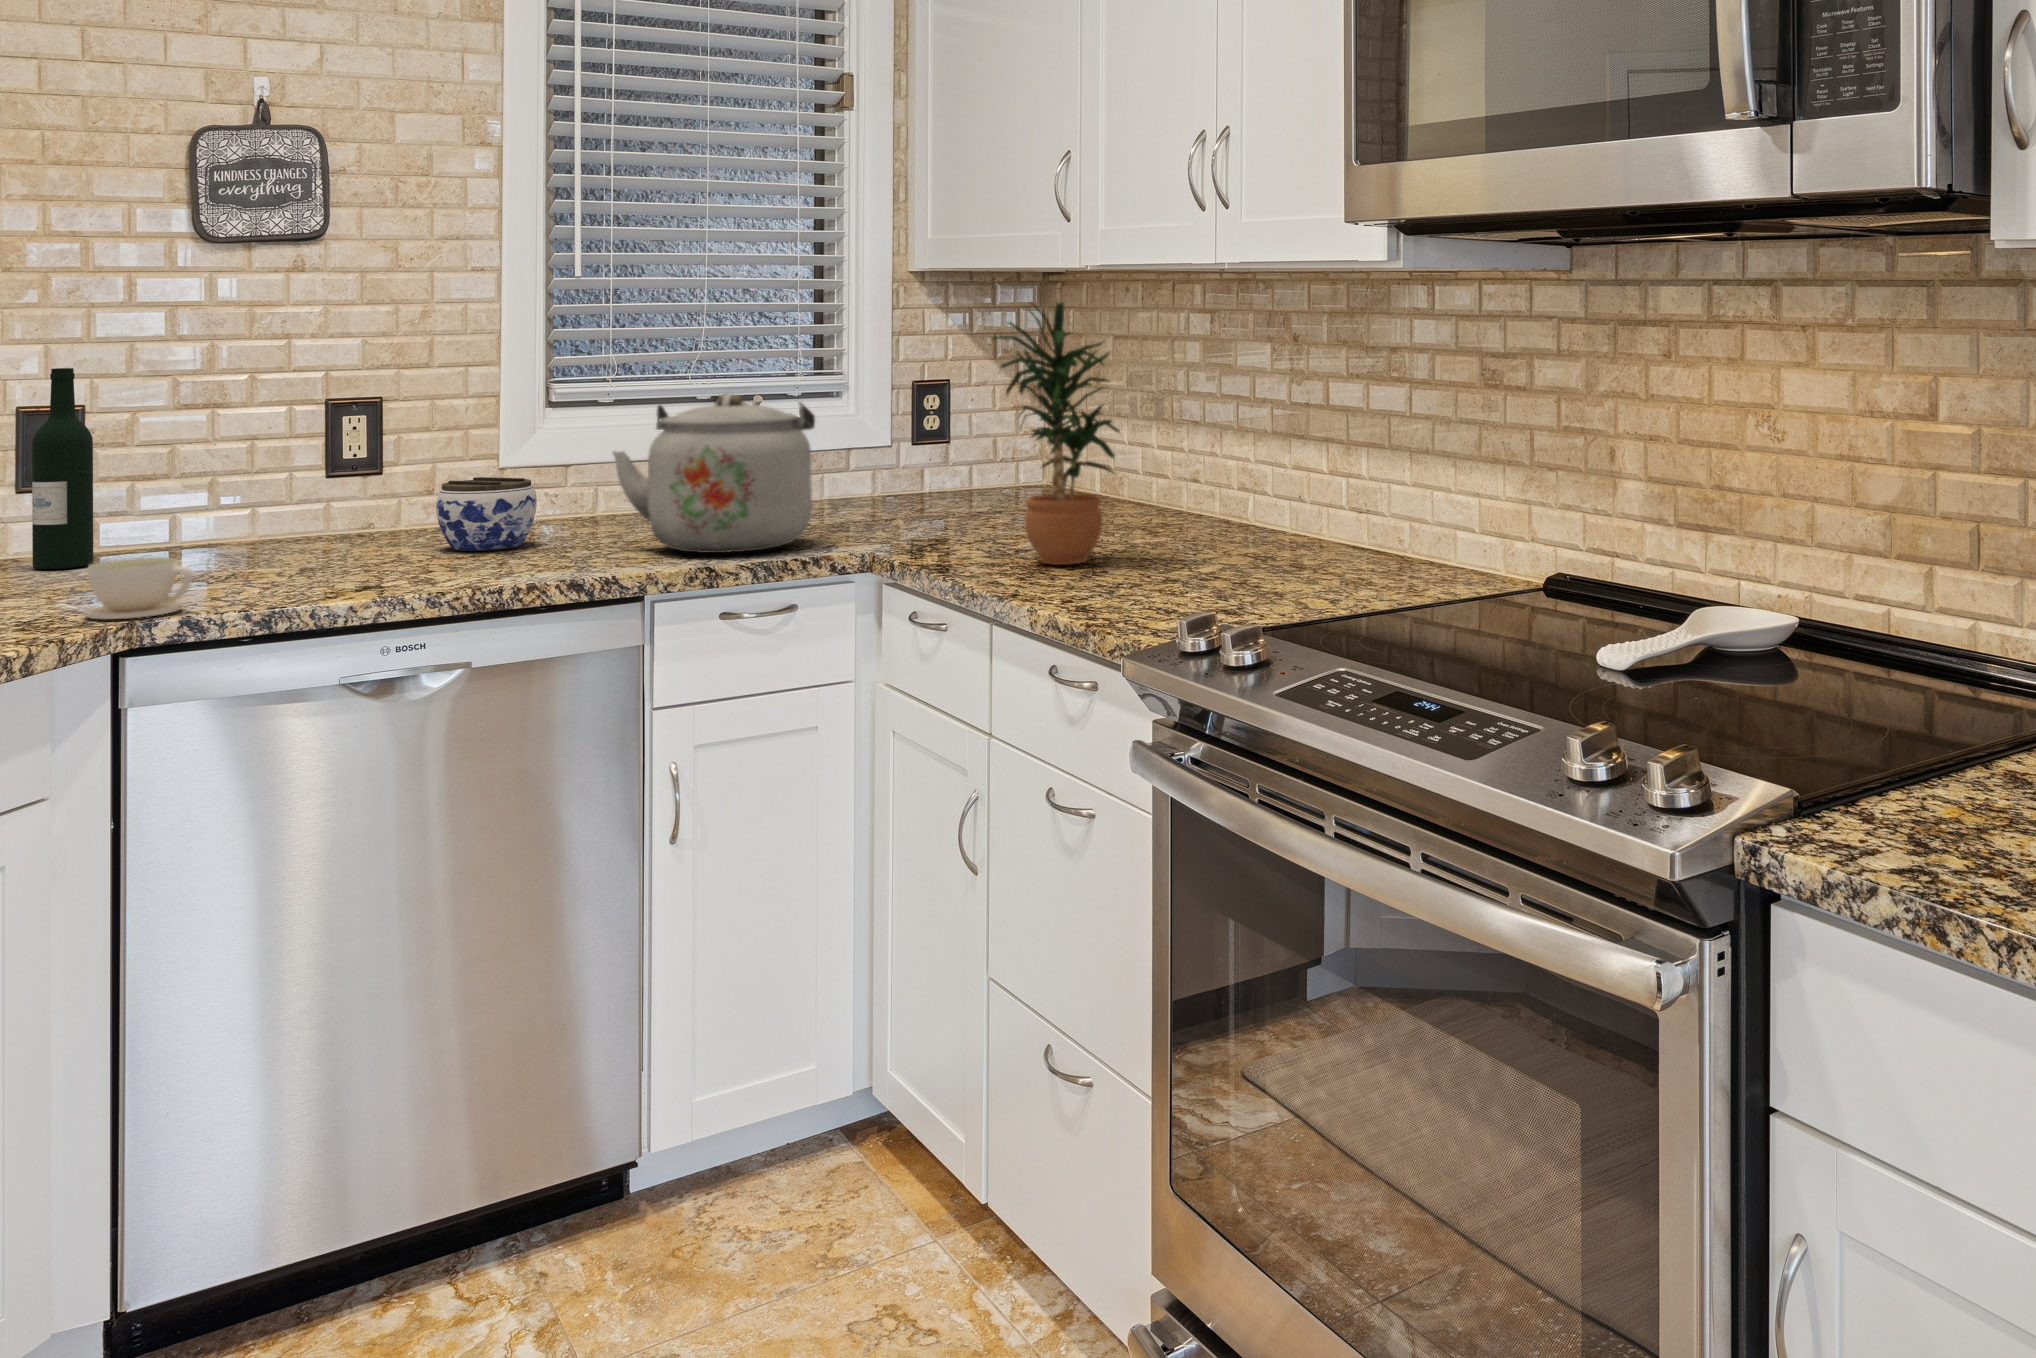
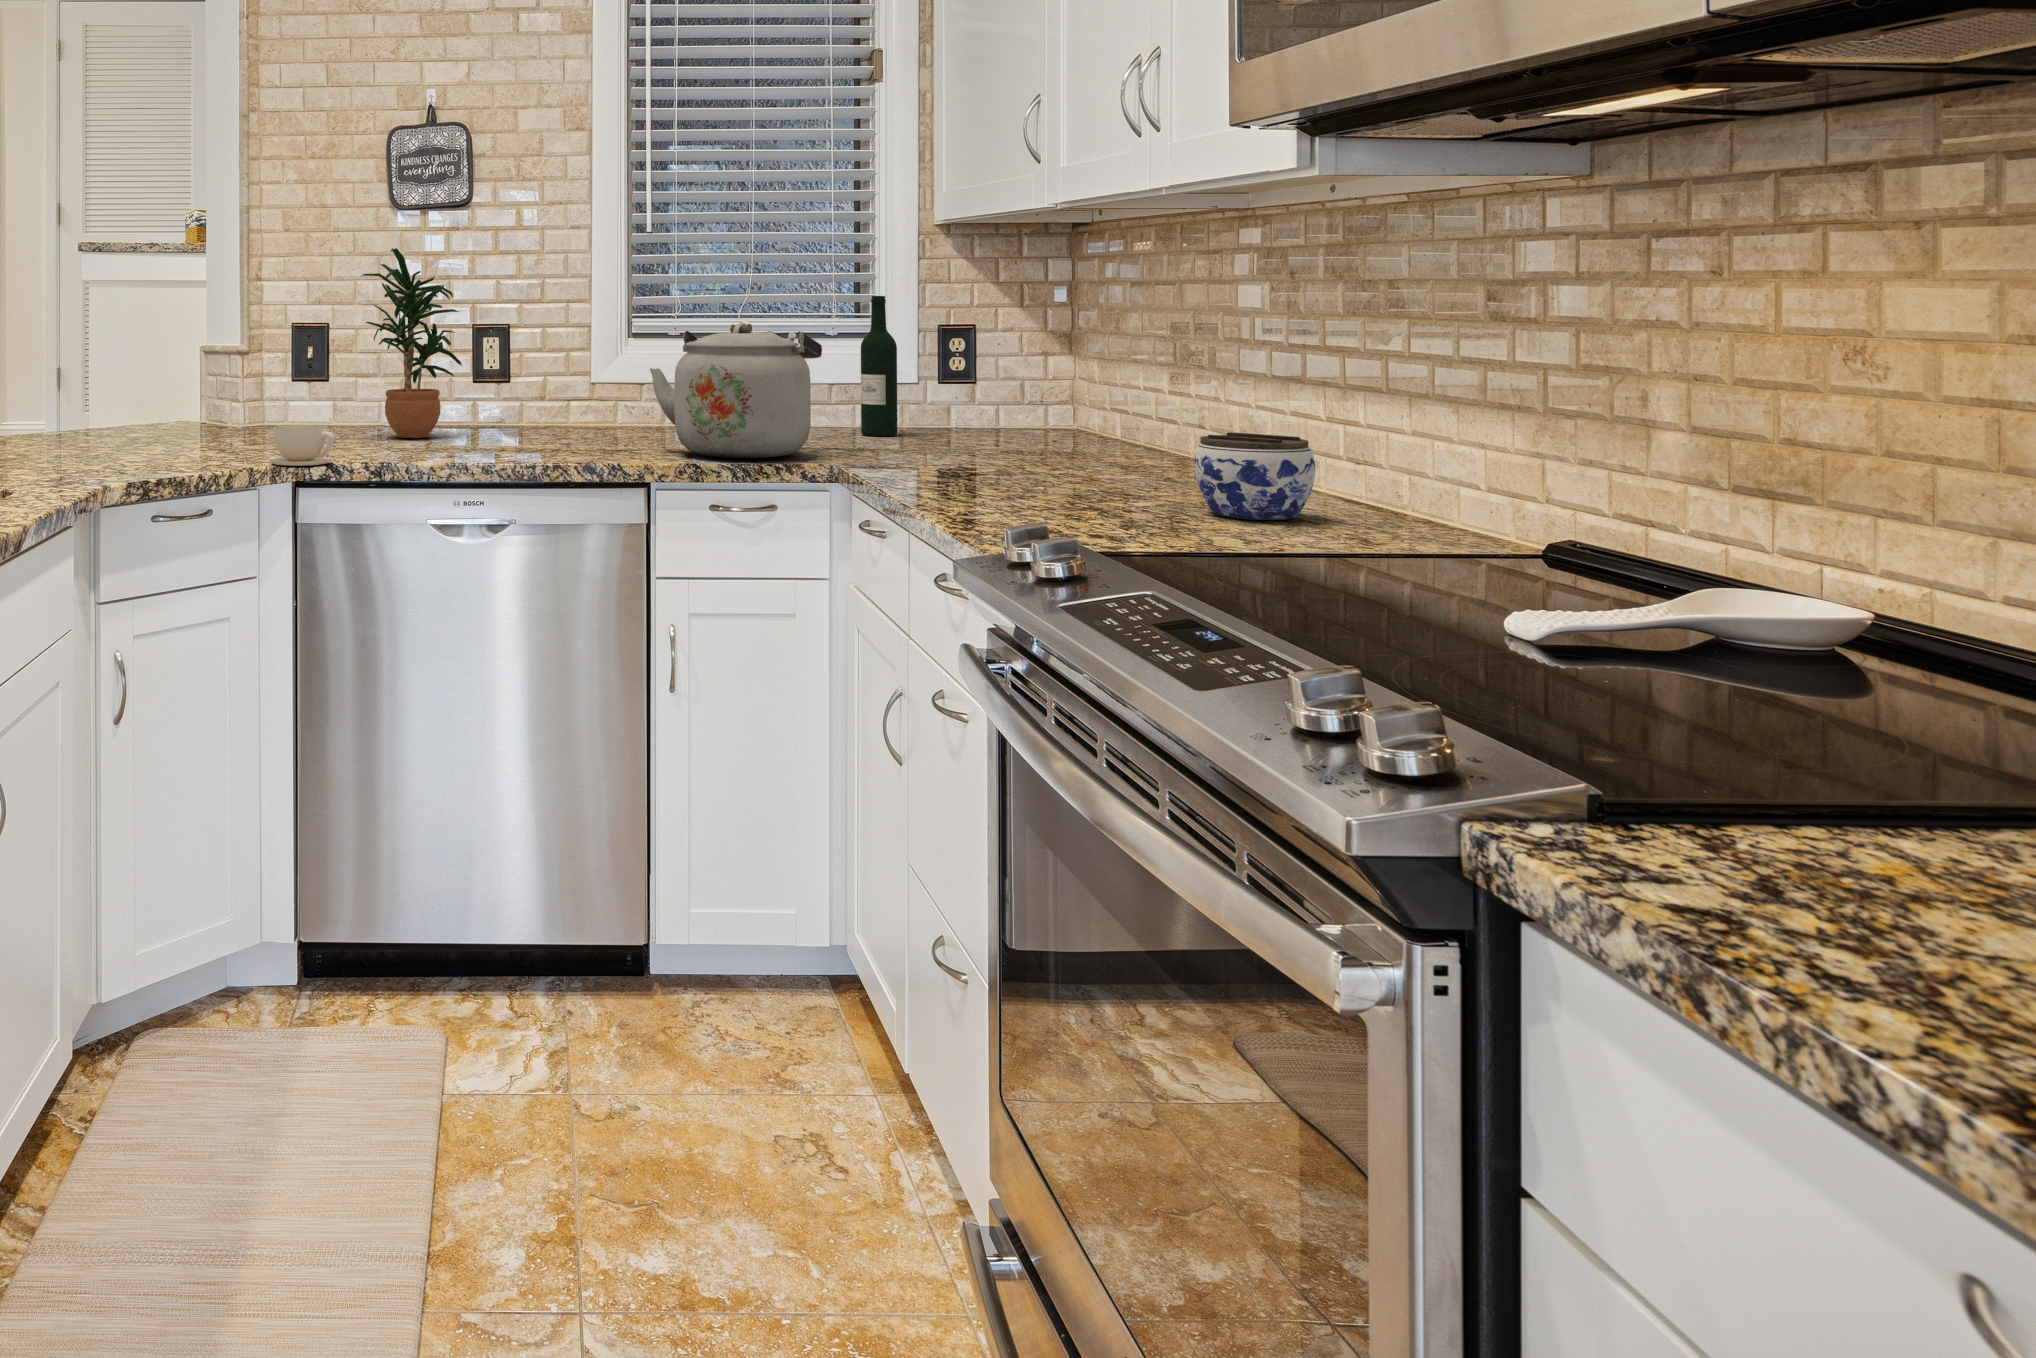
potted plant: present [993,301,1120,565] -> present [362,248,462,438]
wine bottle: present [32,368,93,569] -> present [861,296,897,436]
jar: present [436,477,537,551] -> present [1195,432,1315,520]

